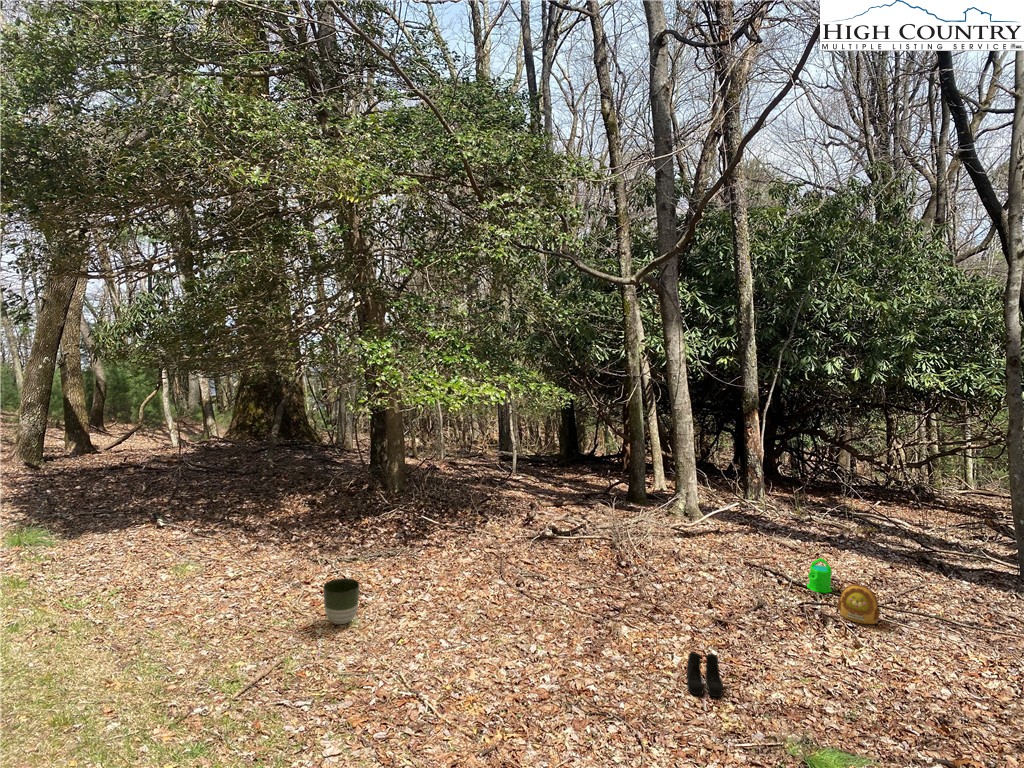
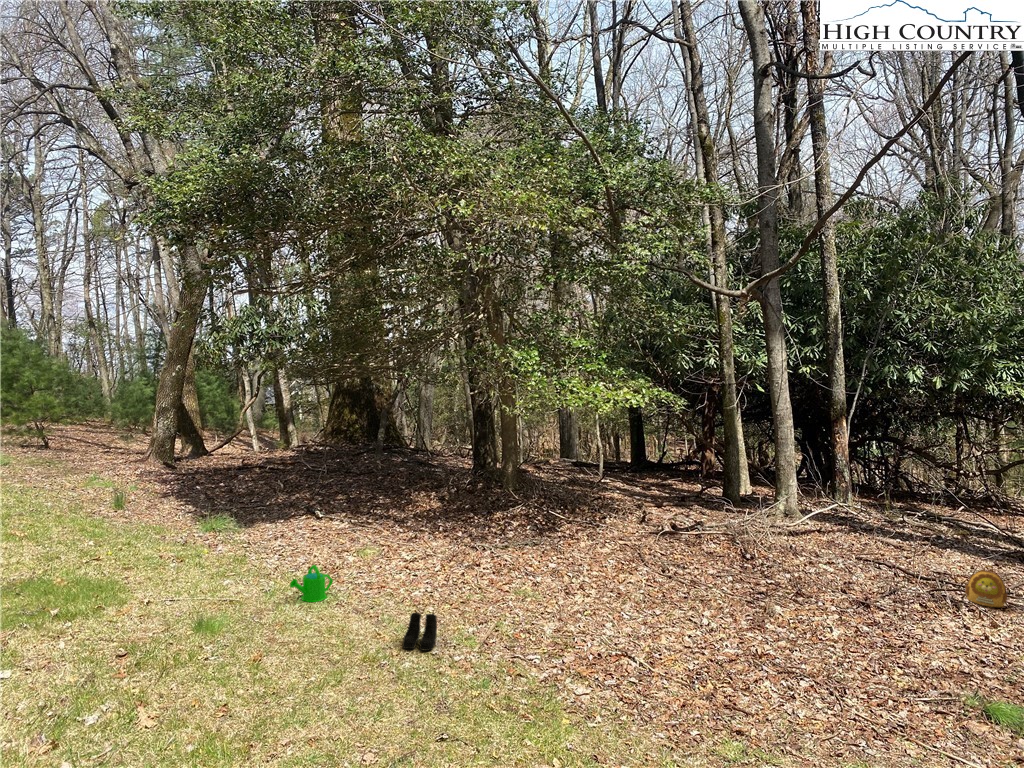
watering can: present [807,558,832,593] -> present [290,565,333,602]
planter: present [323,578,359,624] -> none [496,563,528,605]
boots: present [687,652,723,697] -> present [403,612,437,651]

